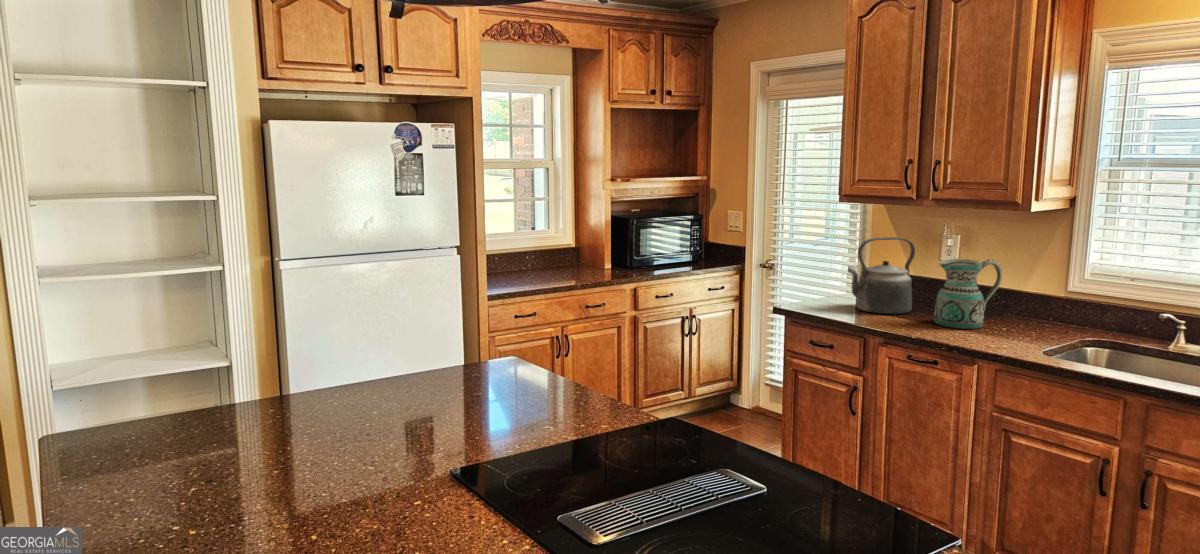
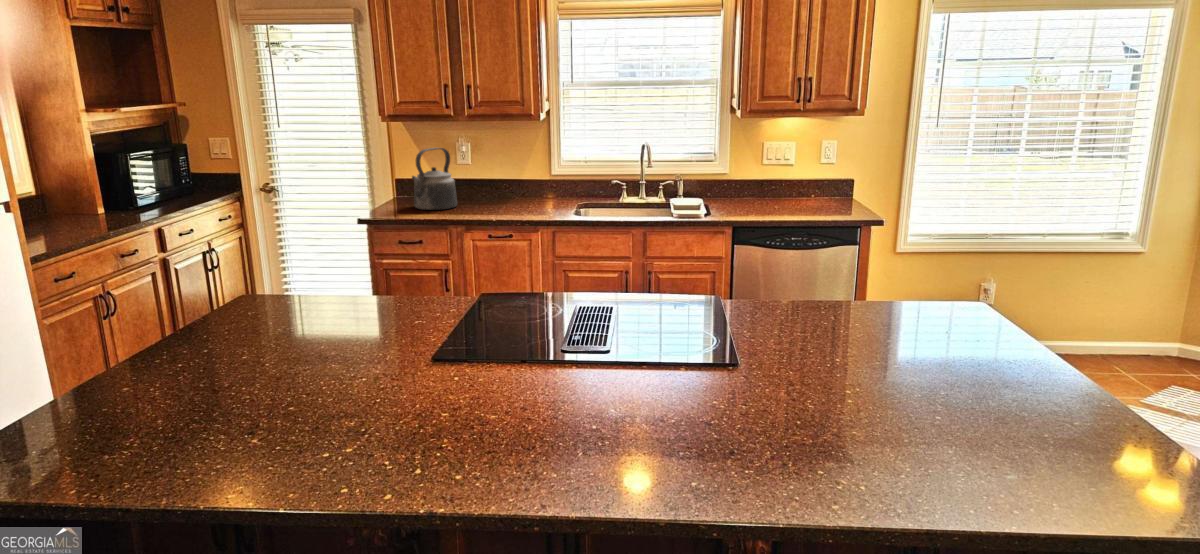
ceramic pitcher: present [934,258,1002,329] -> none [483,157,521,210]

